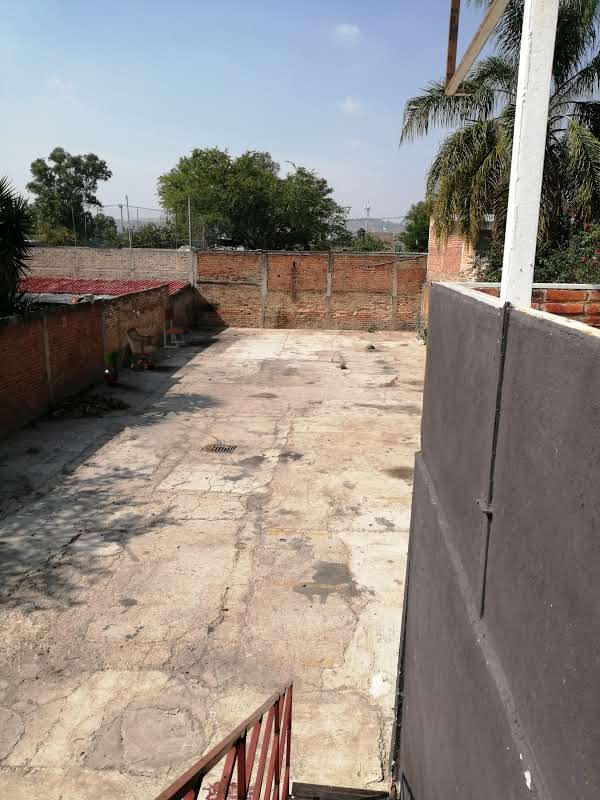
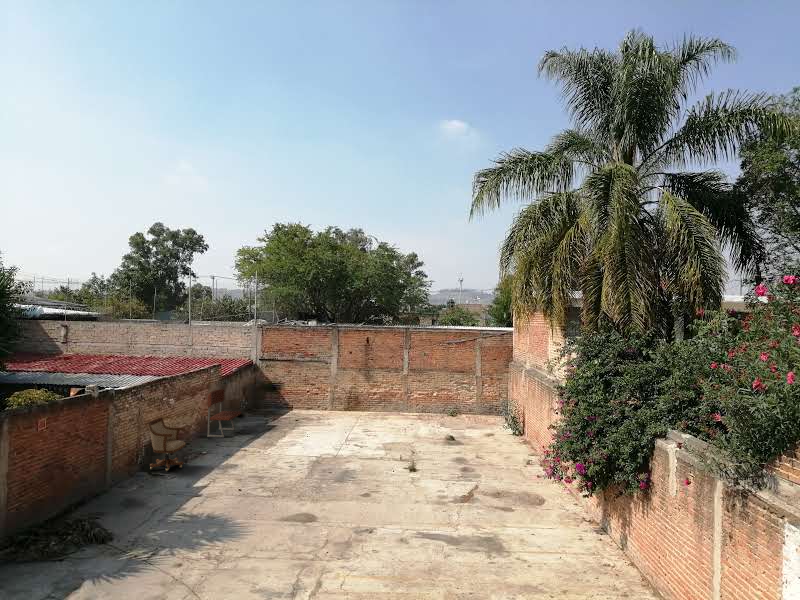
potted tree: present [102,351,120,384] -> none [98,450,129,496]

